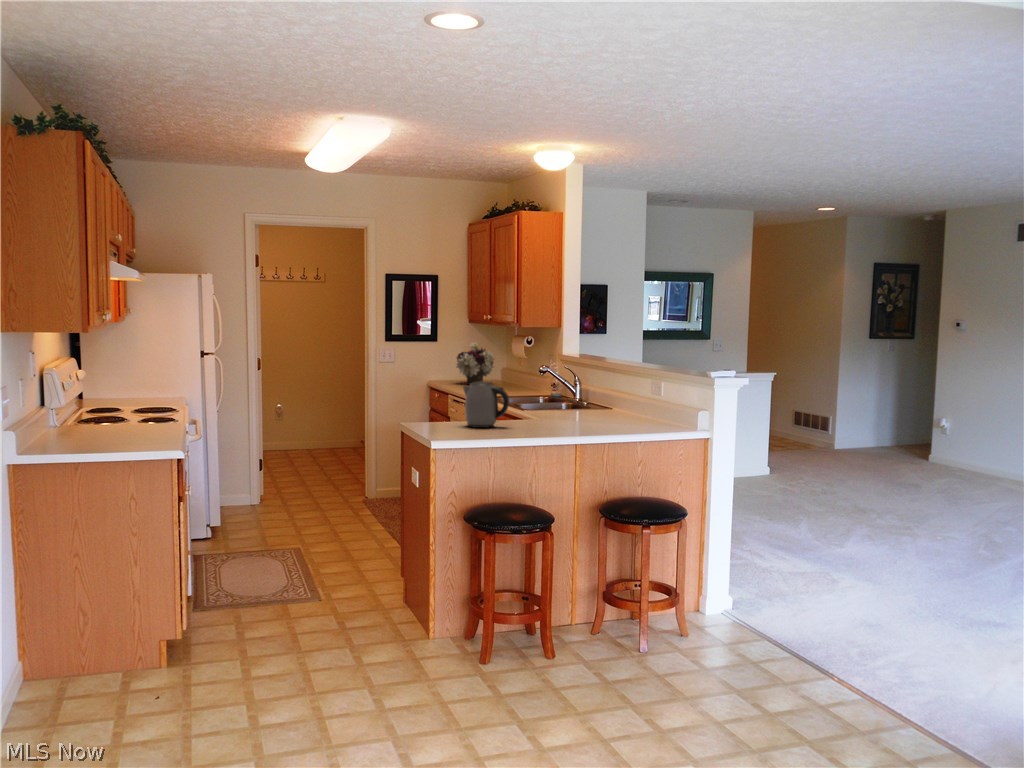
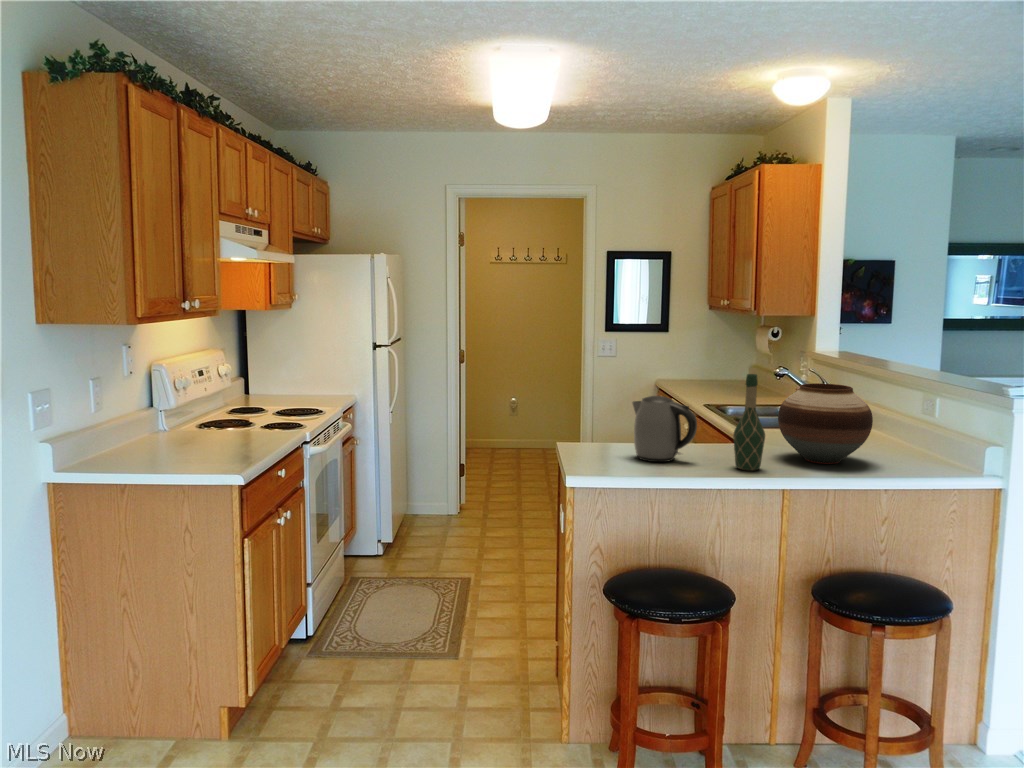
flower arrangement: present [456,342,494,385] -> none [682,333,733,385]
wine bottle: none [535,364,555,429] -> present [733,374,765,470]
vase: none [559,371,618,424] -> present [778,383,873,464]

